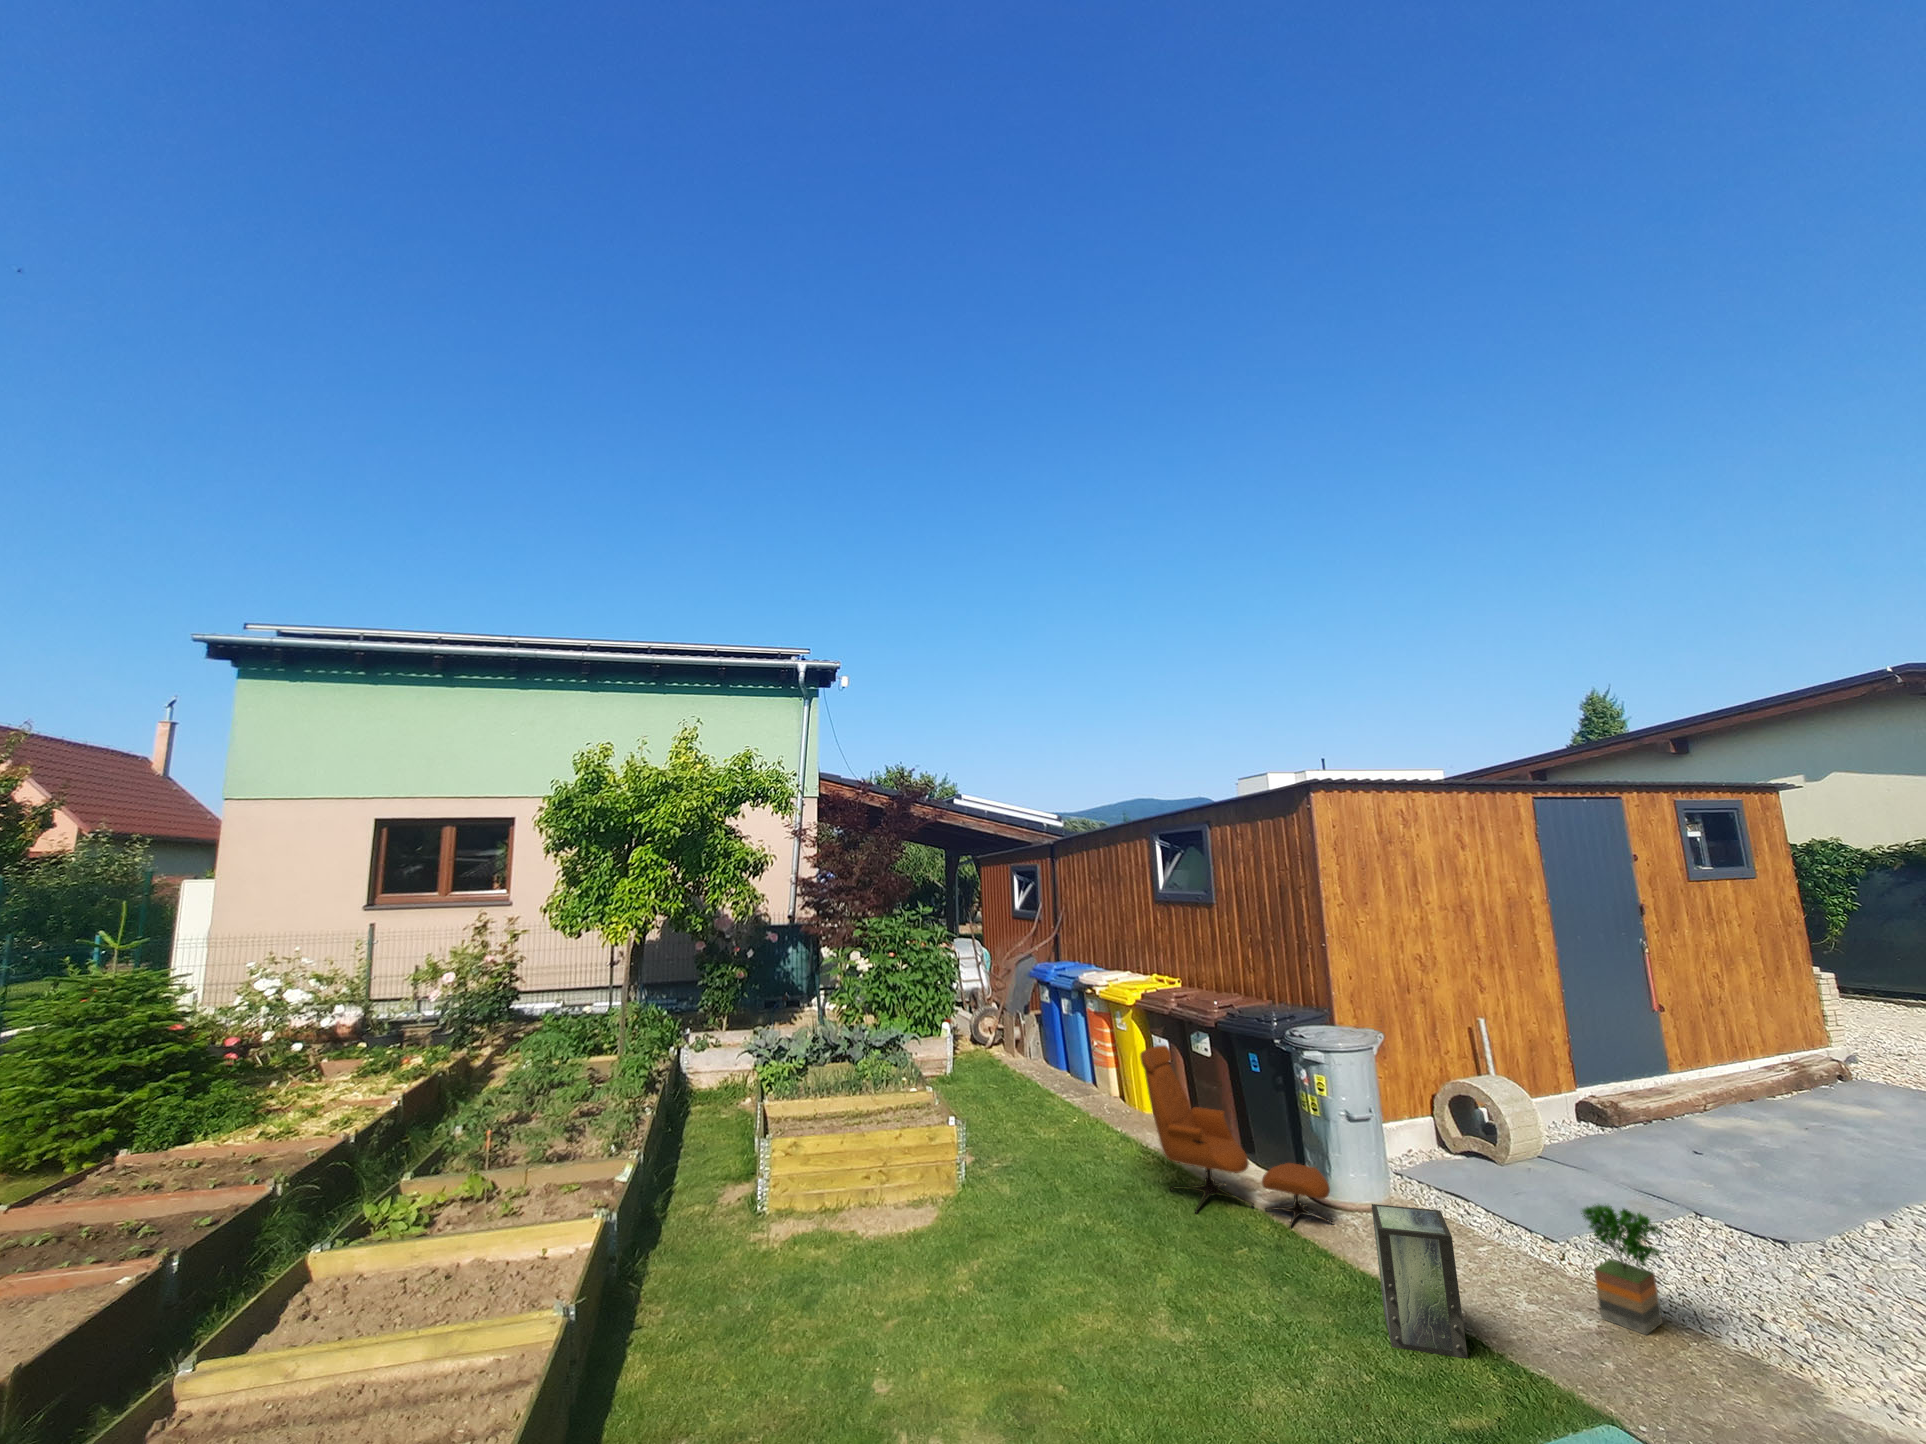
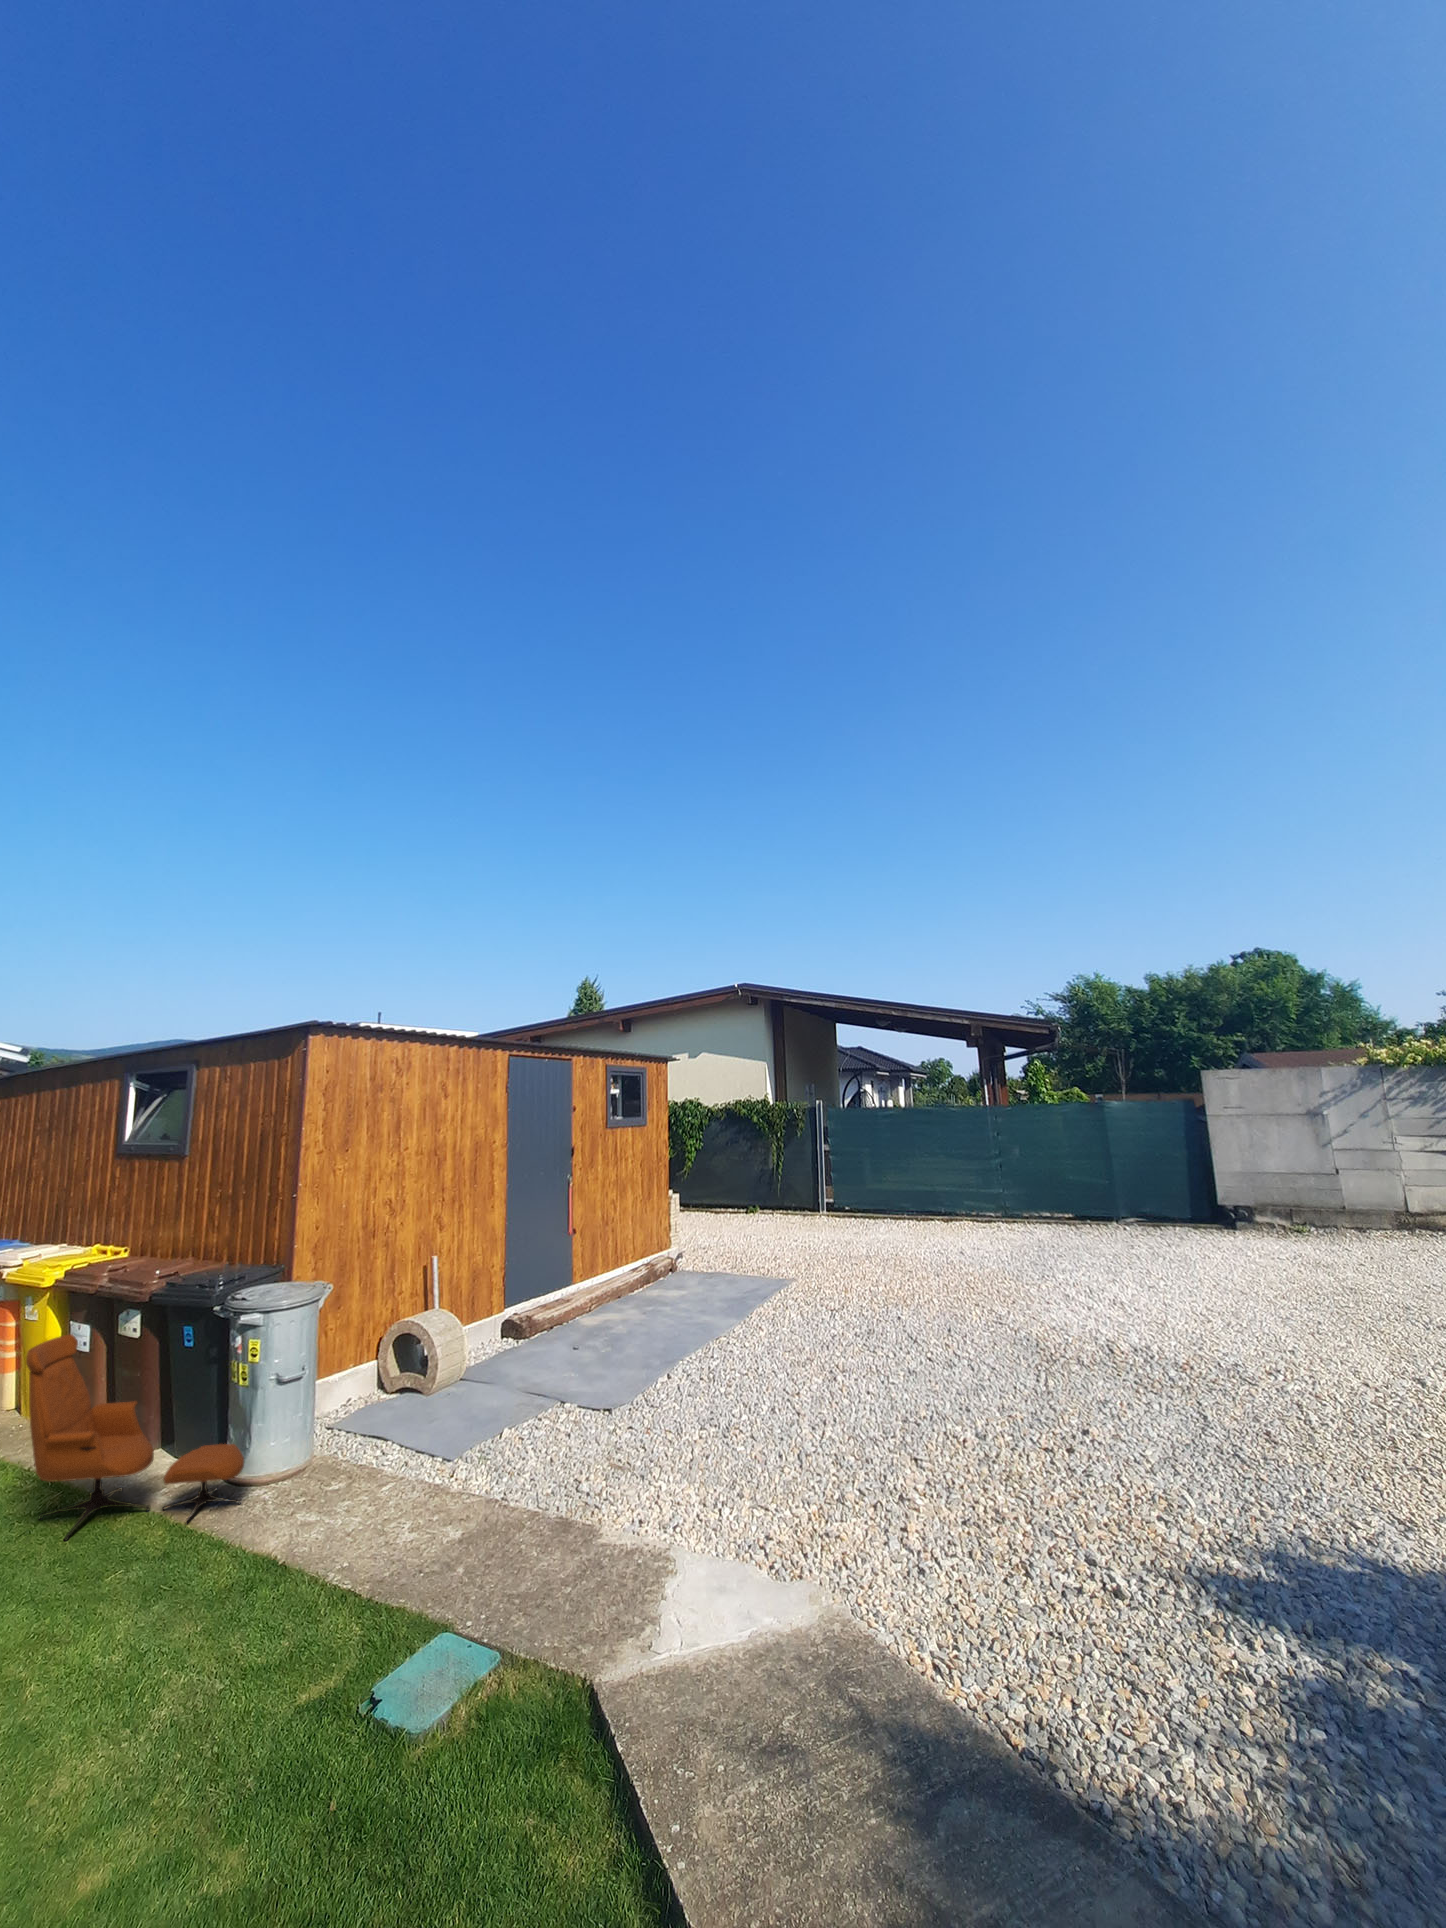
storage box: present [1372,1204,1468,1358] -> none [258,1463,342,1633]
potted tree: present [1581,1204,1662,1335] -> none [468,1414,528,1528]

